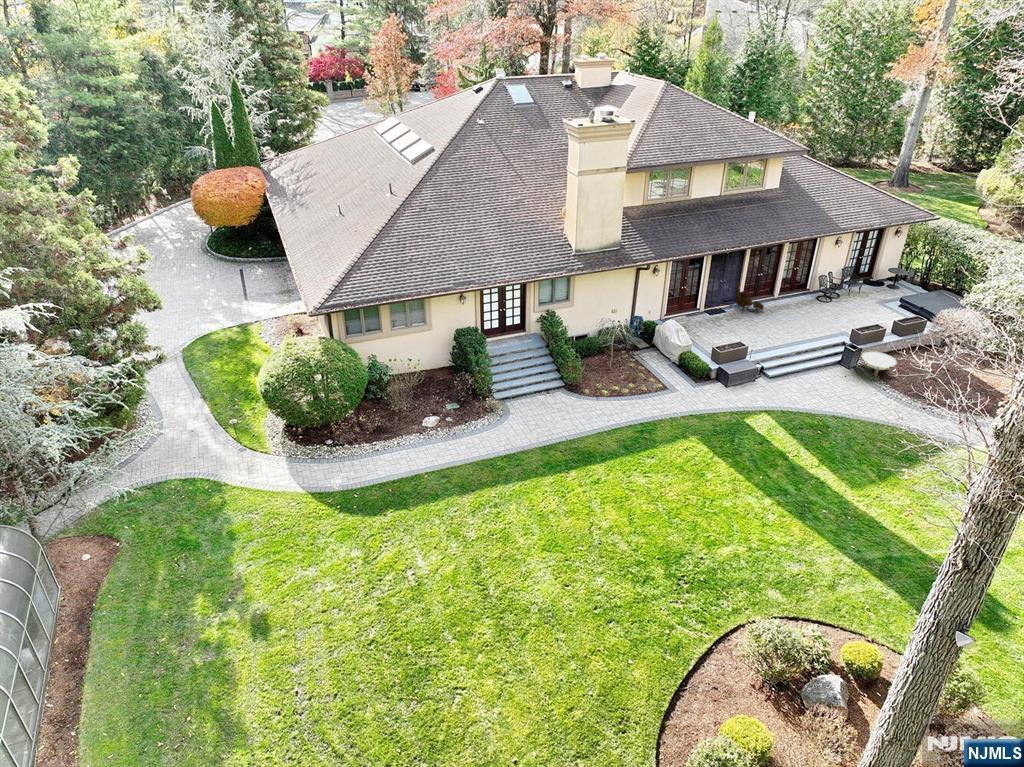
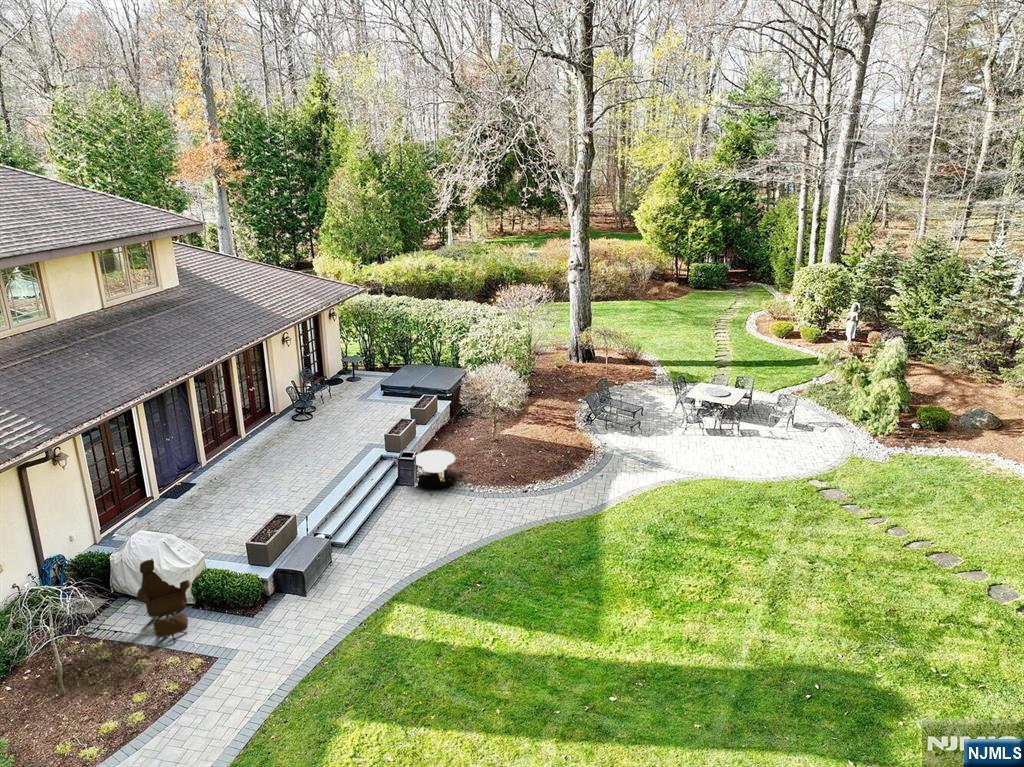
lounge chair: present [736,282,764,312] -> present [137,559,191,643]

